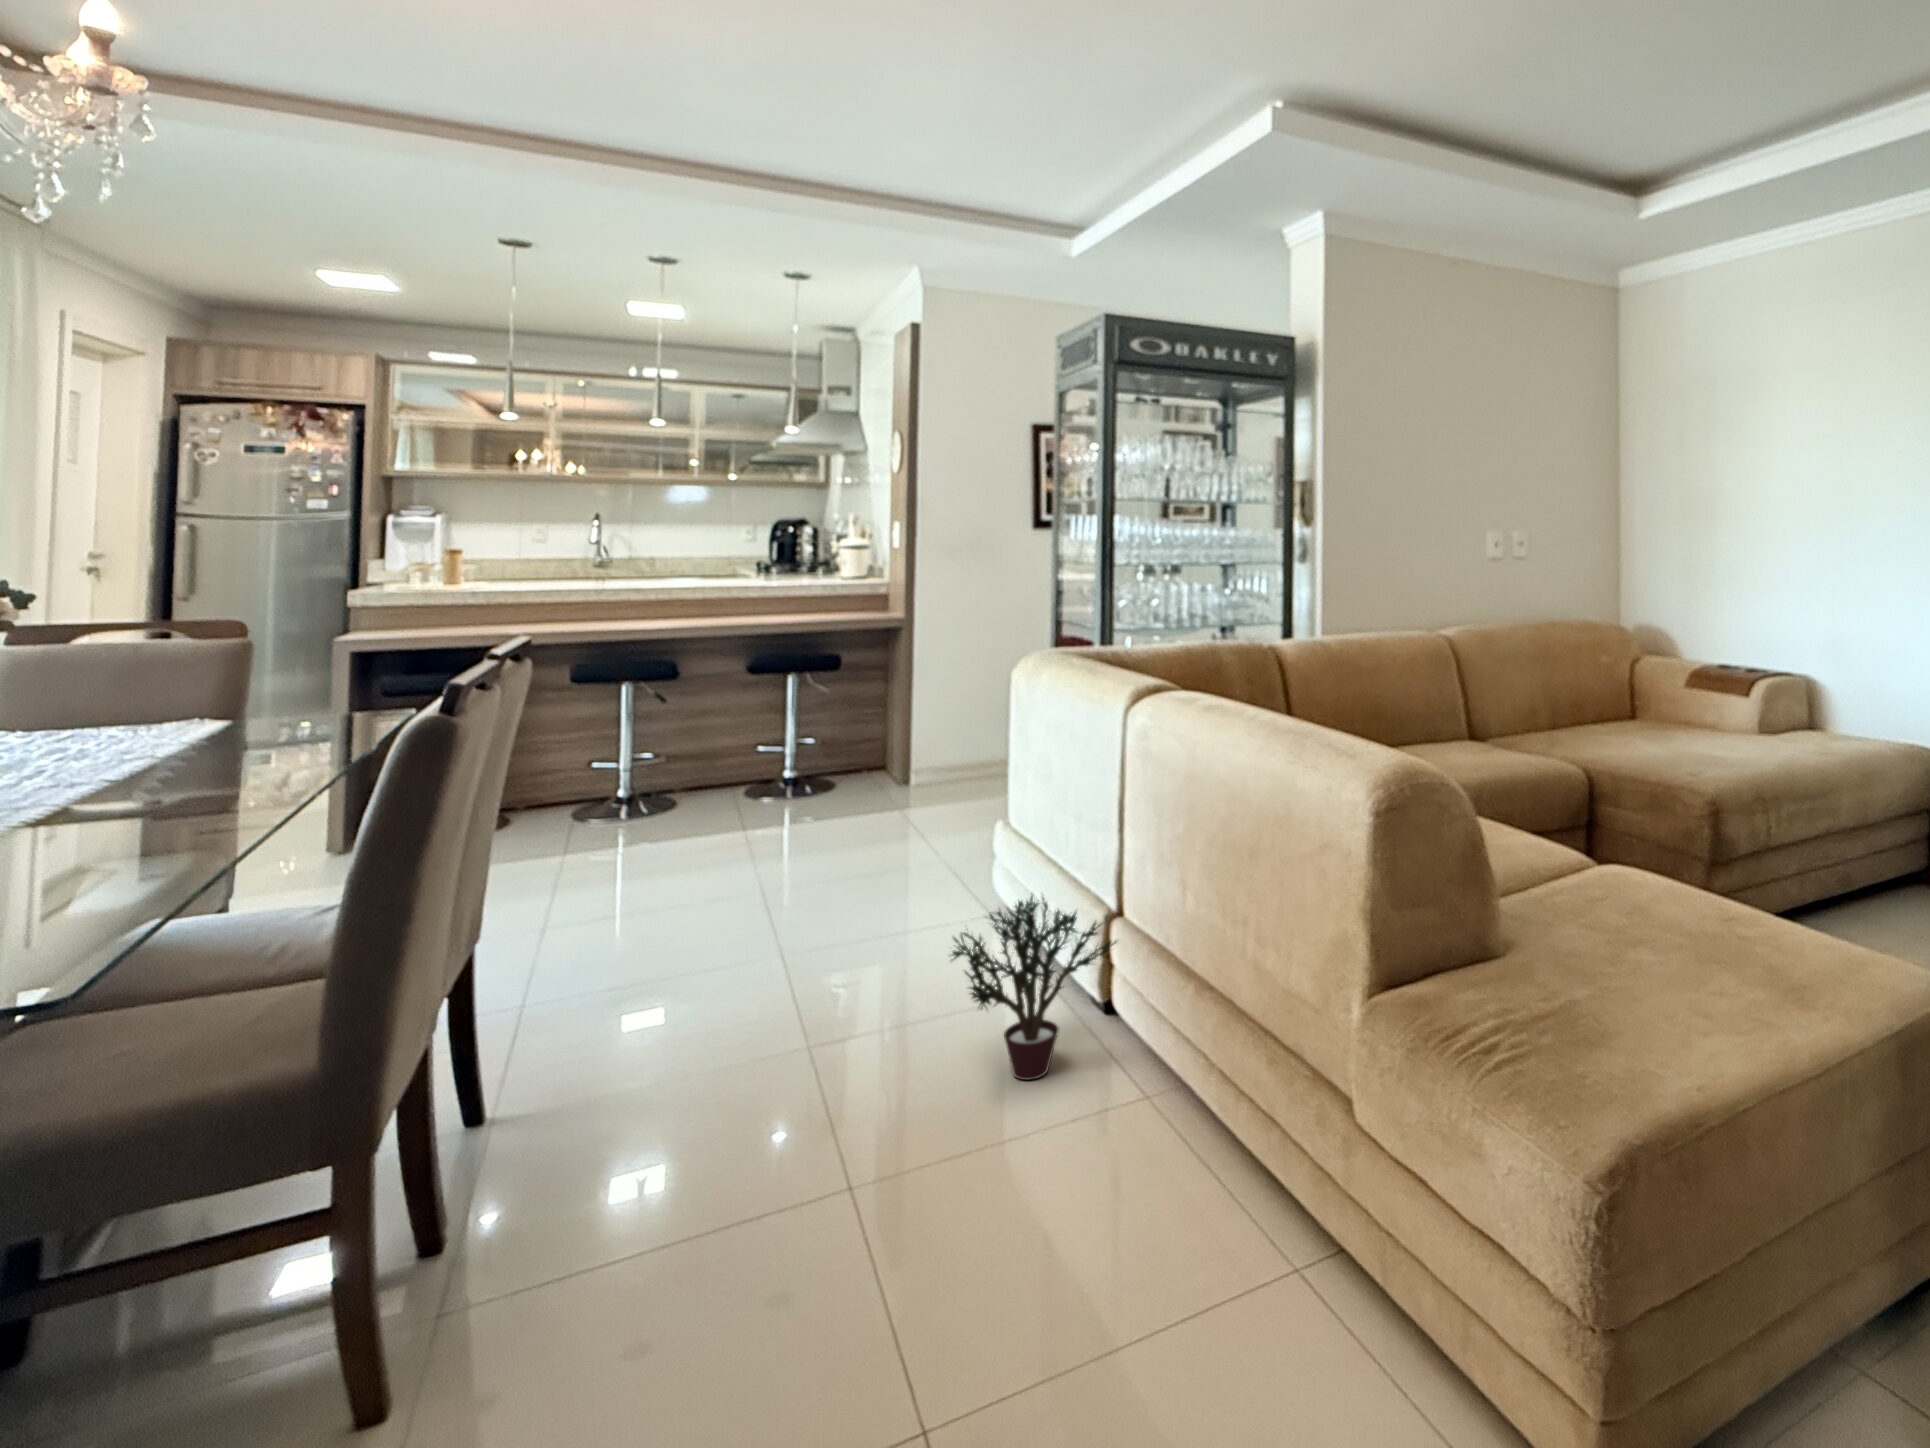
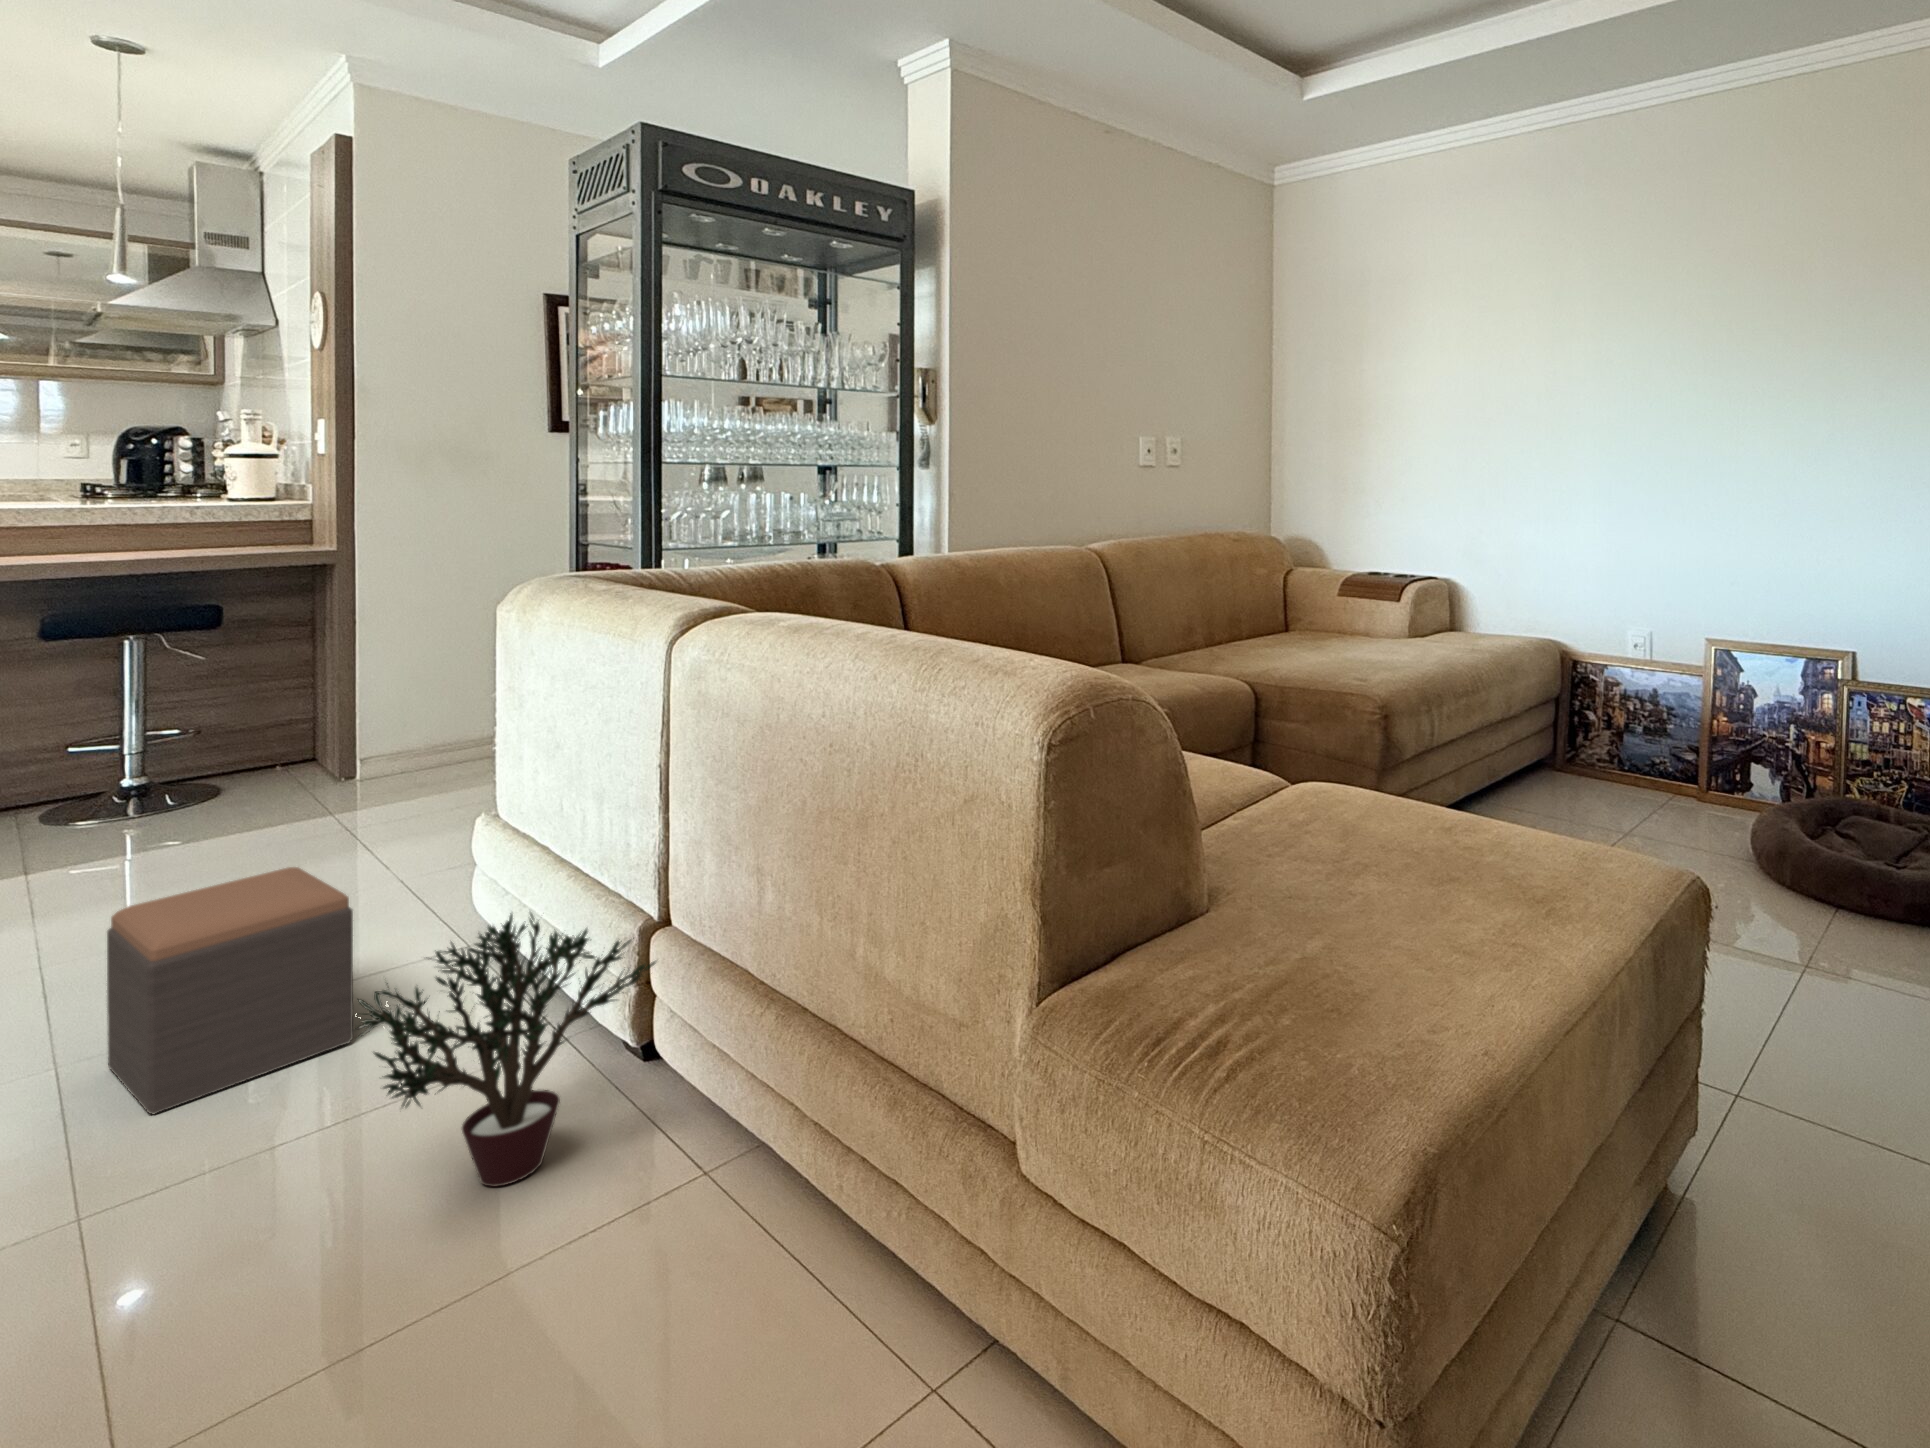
footstool: none [808,846,935,997] -> present [107,867,353,1114]

